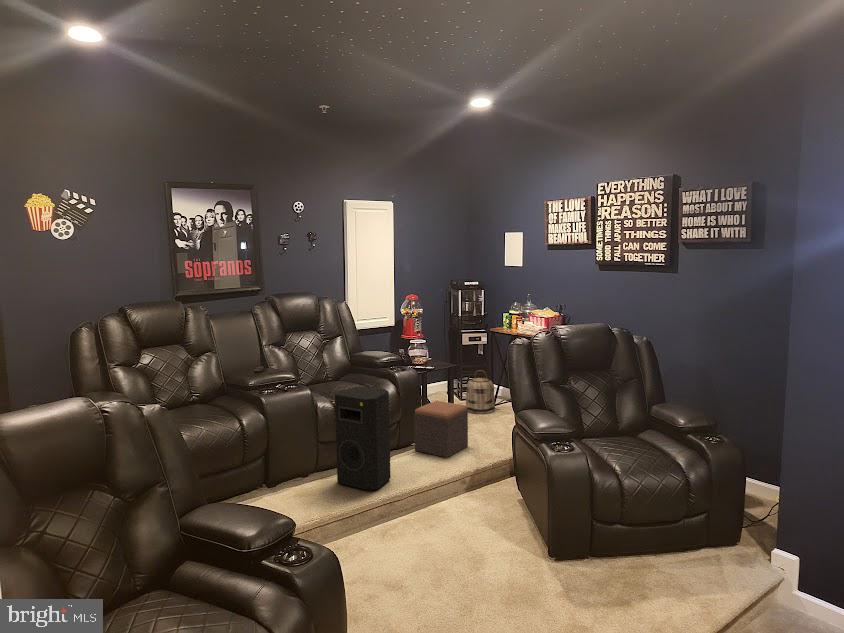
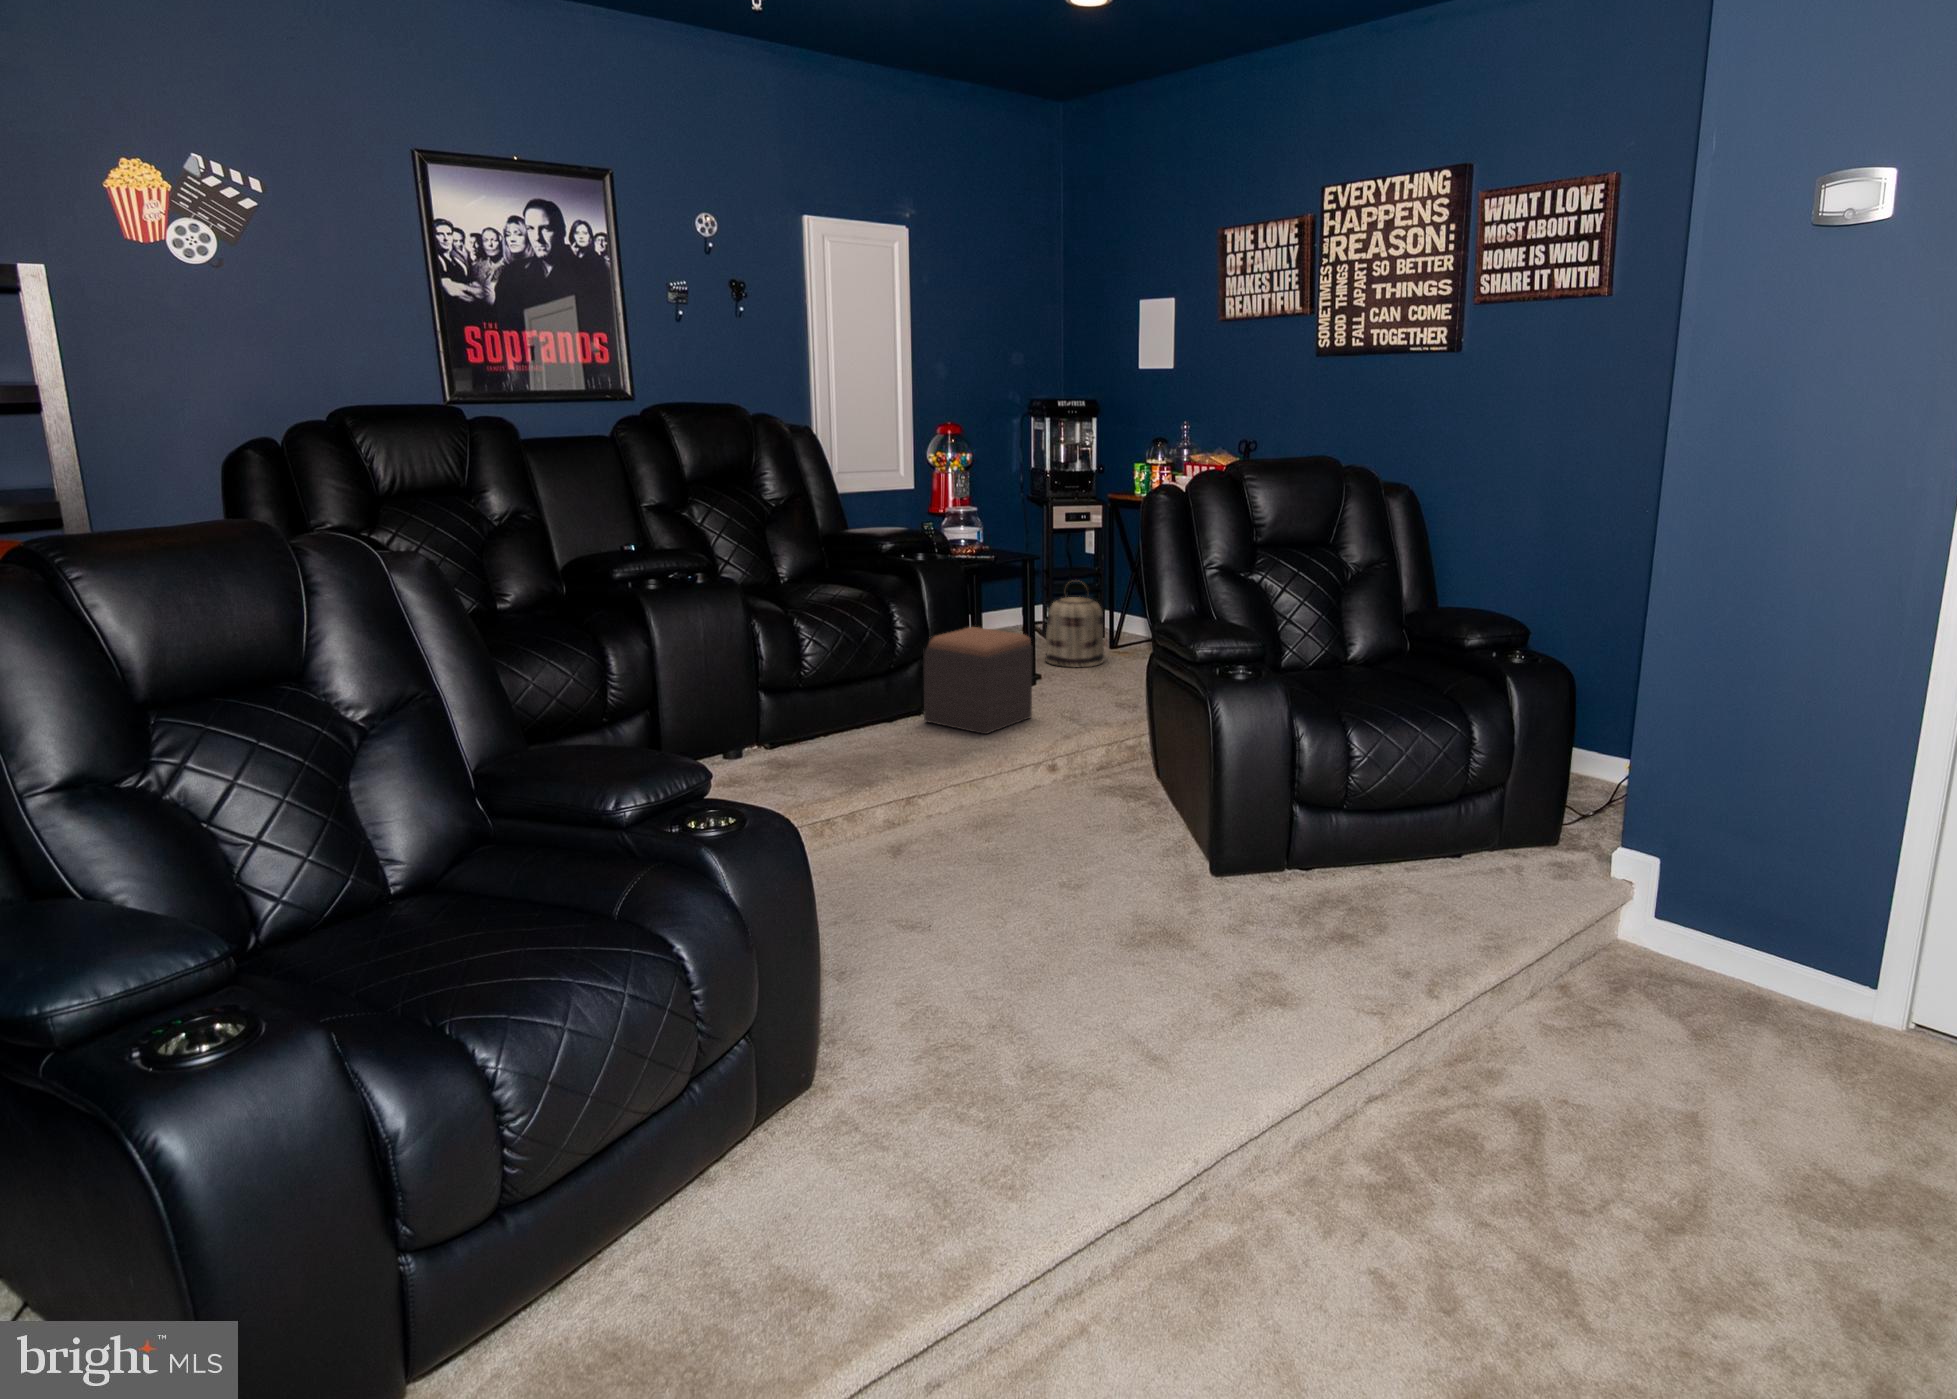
speaker: present [334,387,391,490] -> none [750,581,864,780]

